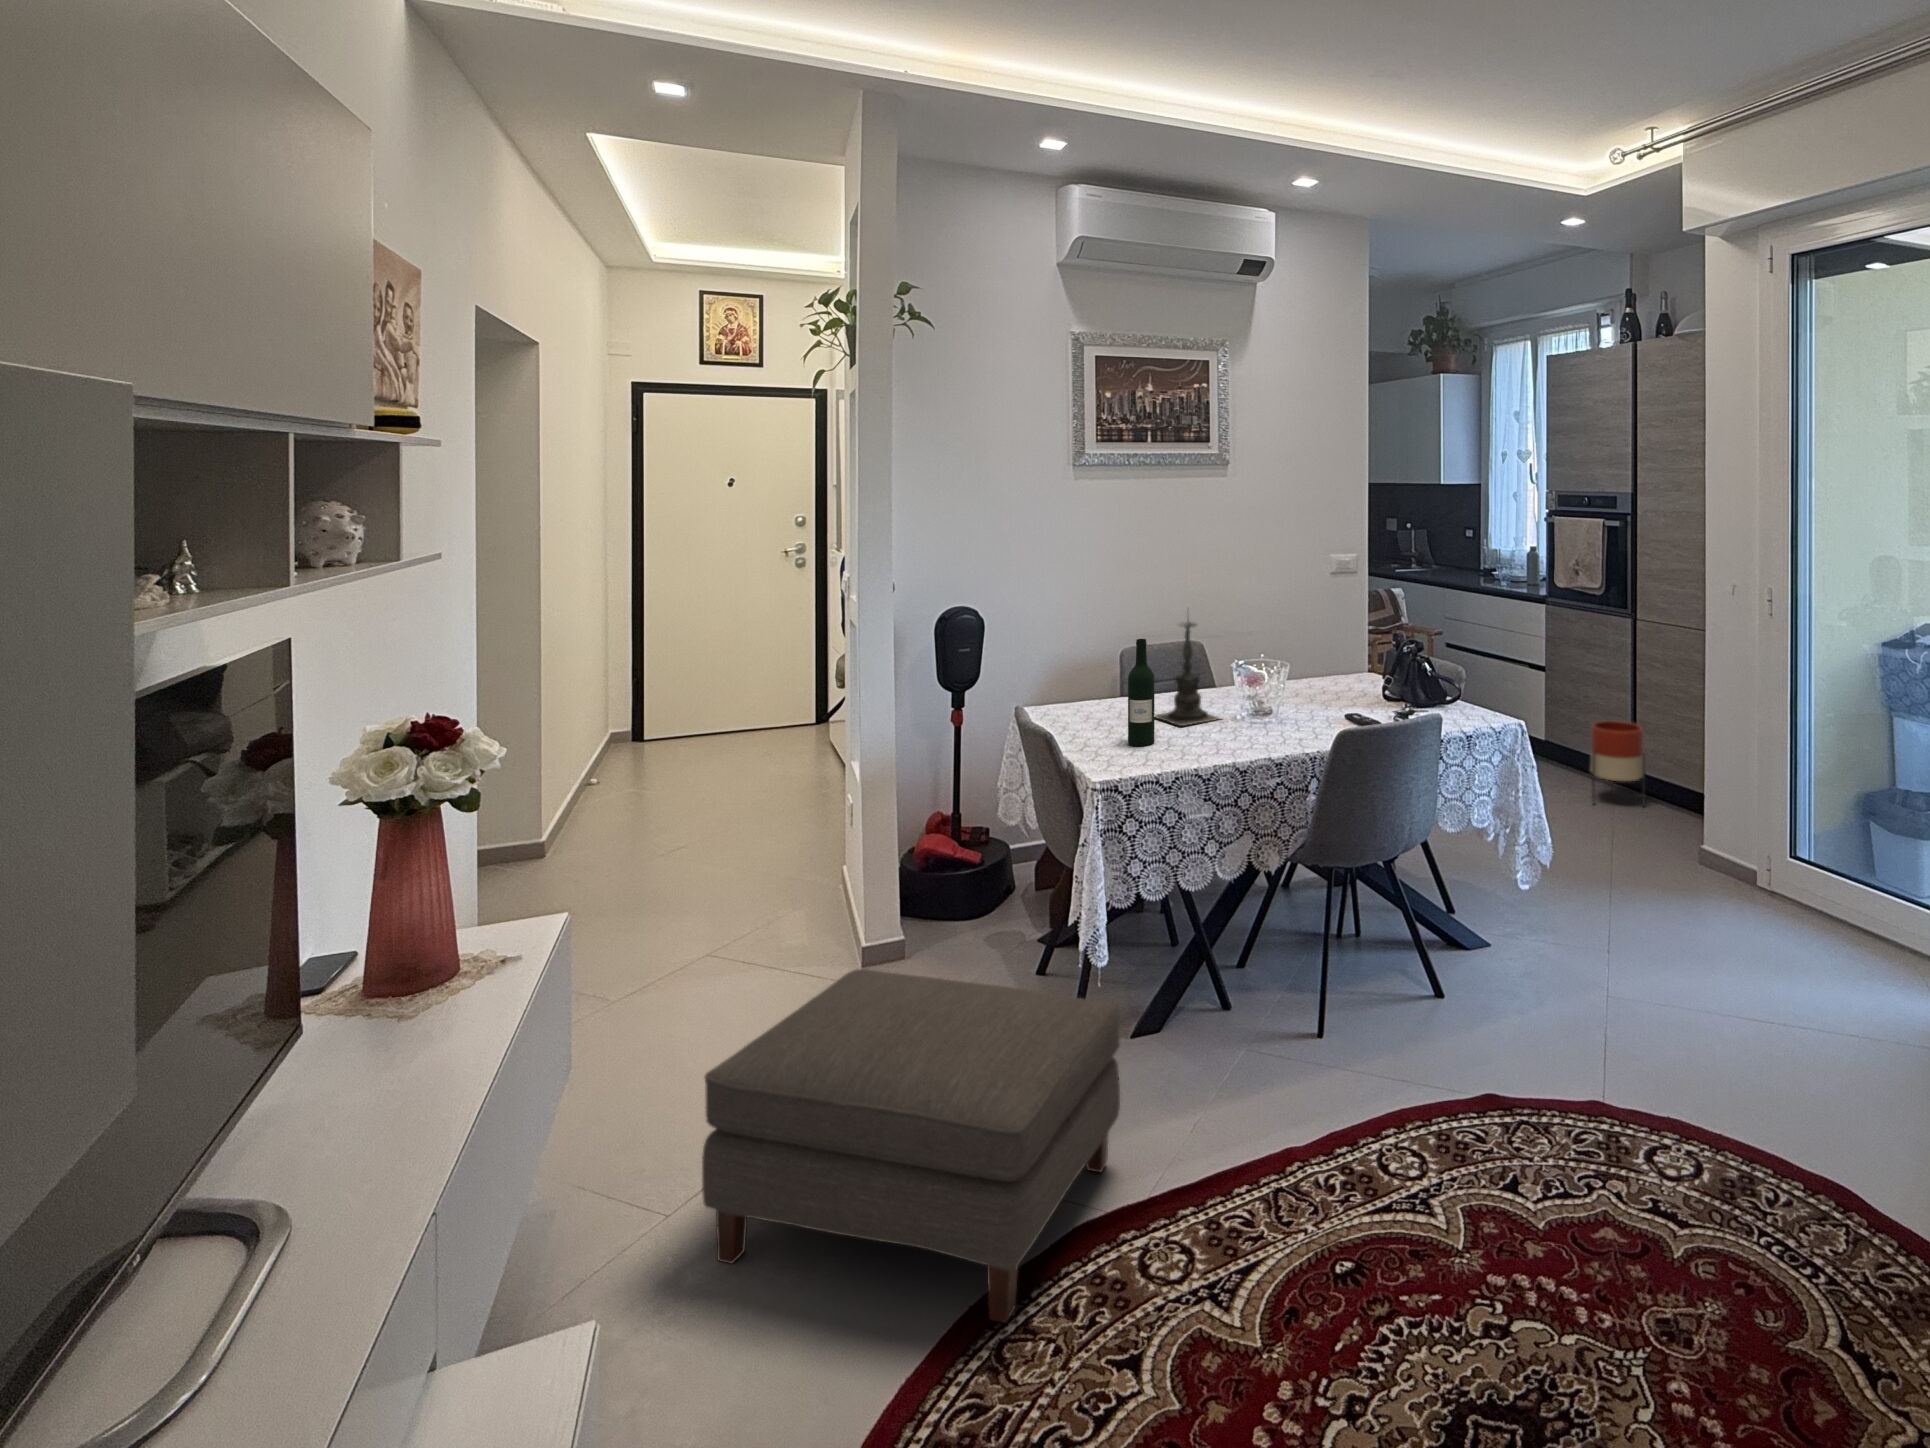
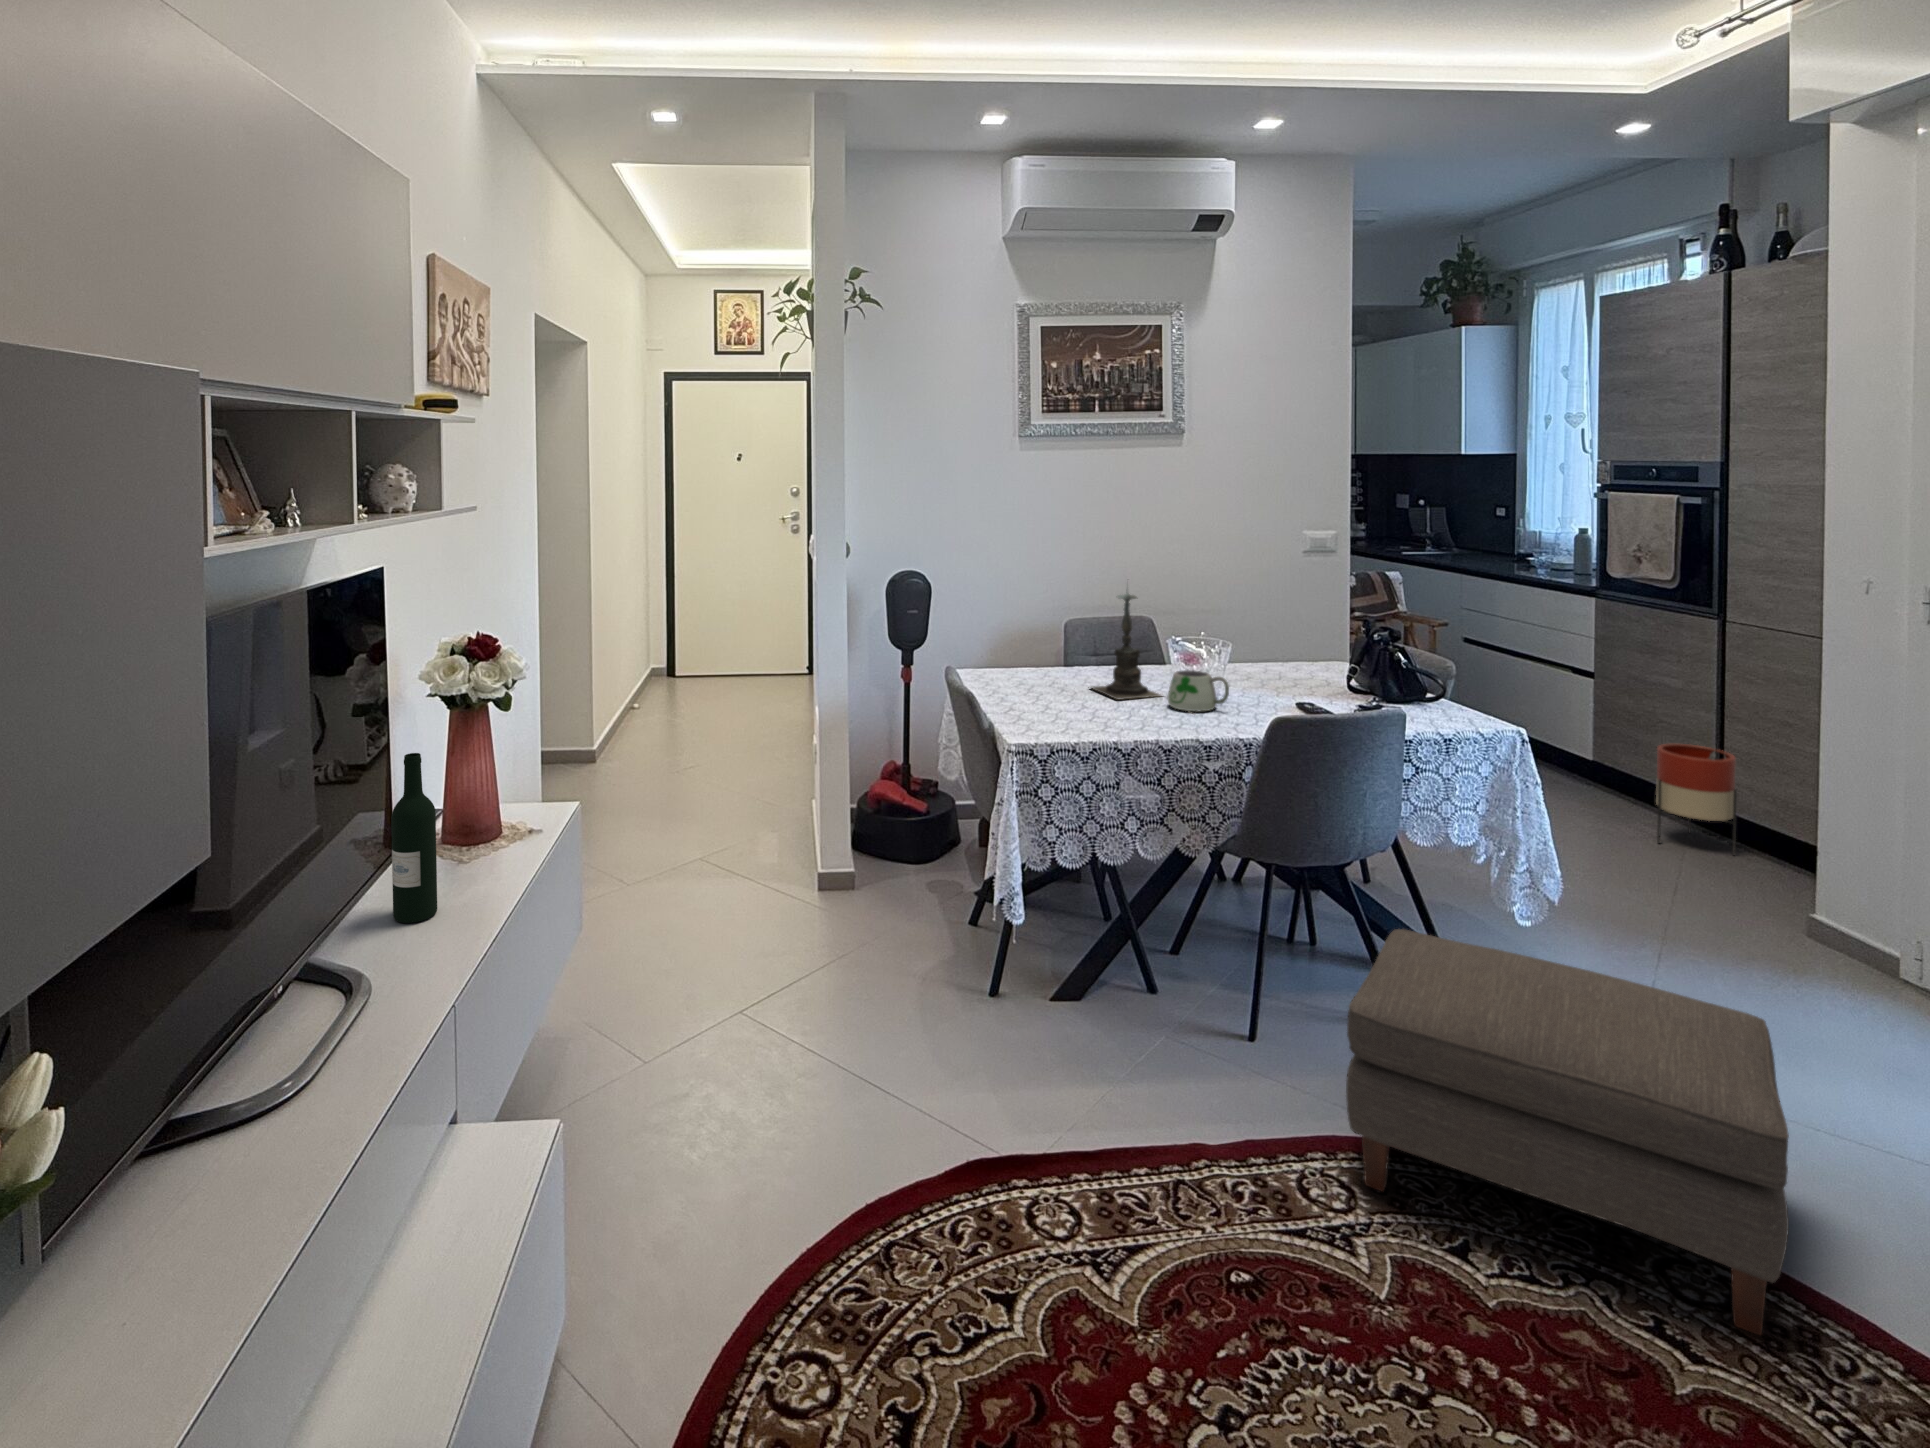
wine bottle: present [1128,639,1155,746] -> present [391,753,437,923]
mug: none [1229,692,1286,736] -> present [1168,670,1229,712]
ottoman: present [702,969,1120,1323] -> present [1346,929,1789,1335]

